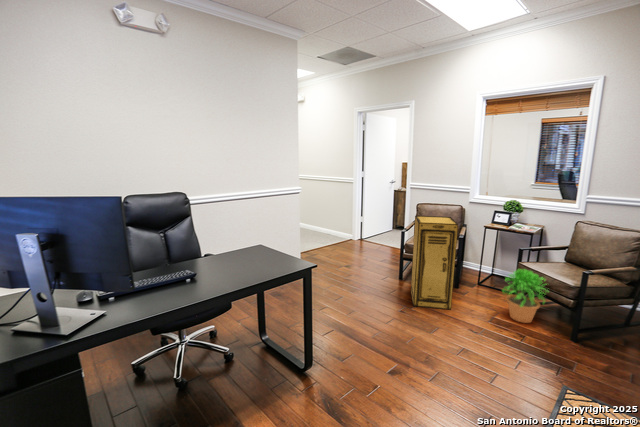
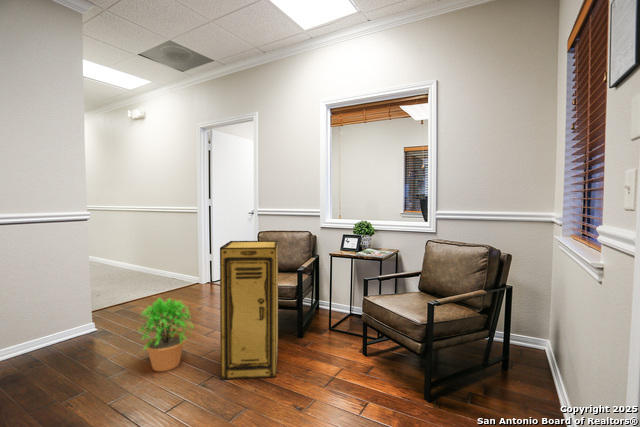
potted plant: present [503,269,546,323] -> present [141,298,193,371]

